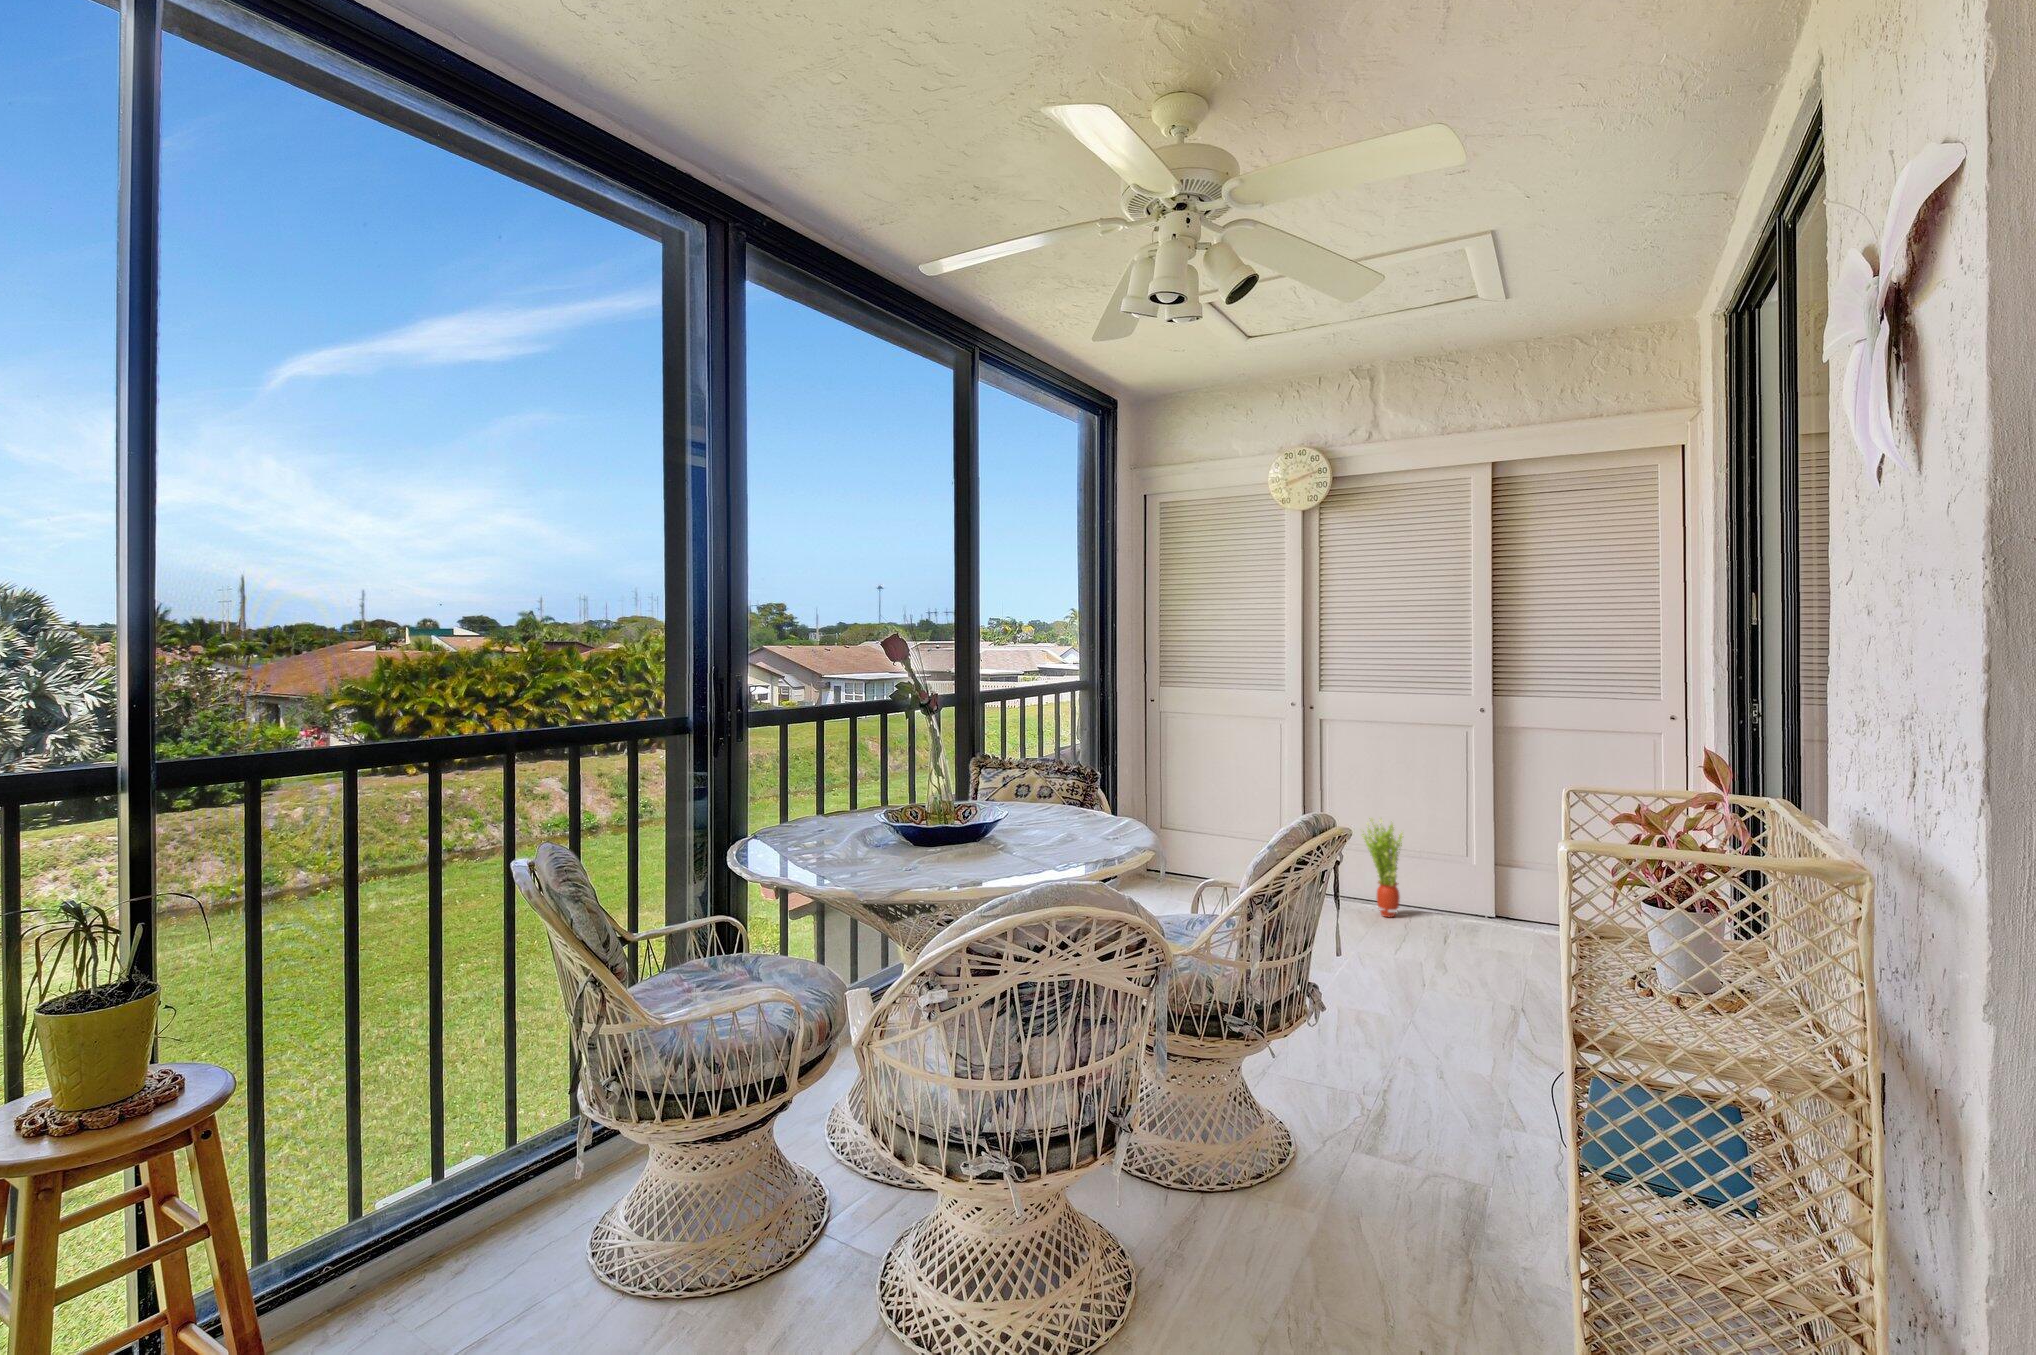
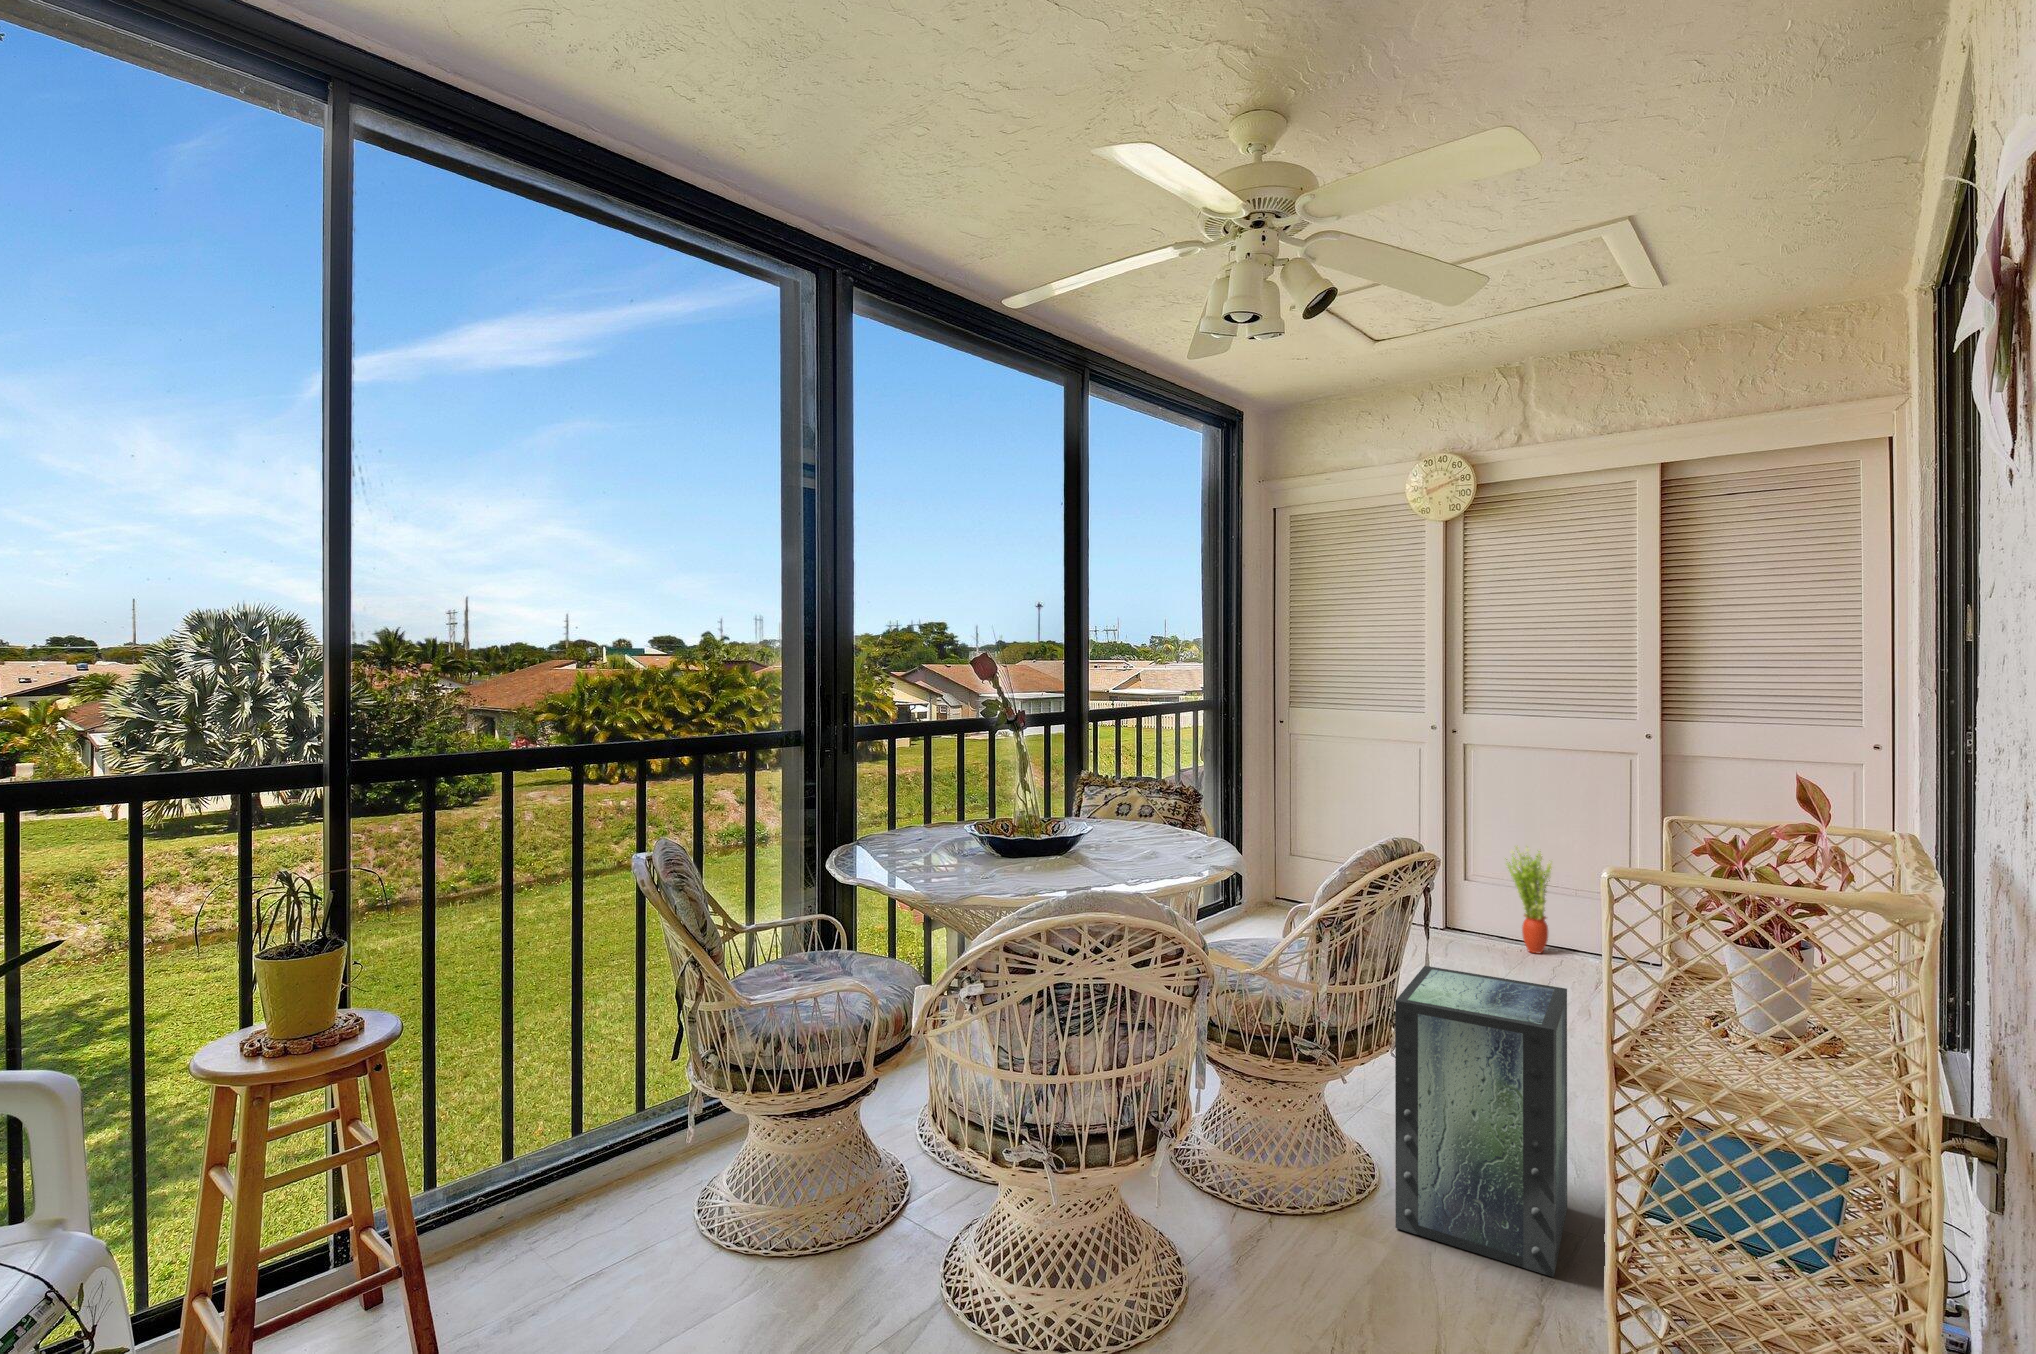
storage box: none [1318,938,1468,1229] -> present [1395,966,1567,1277]

